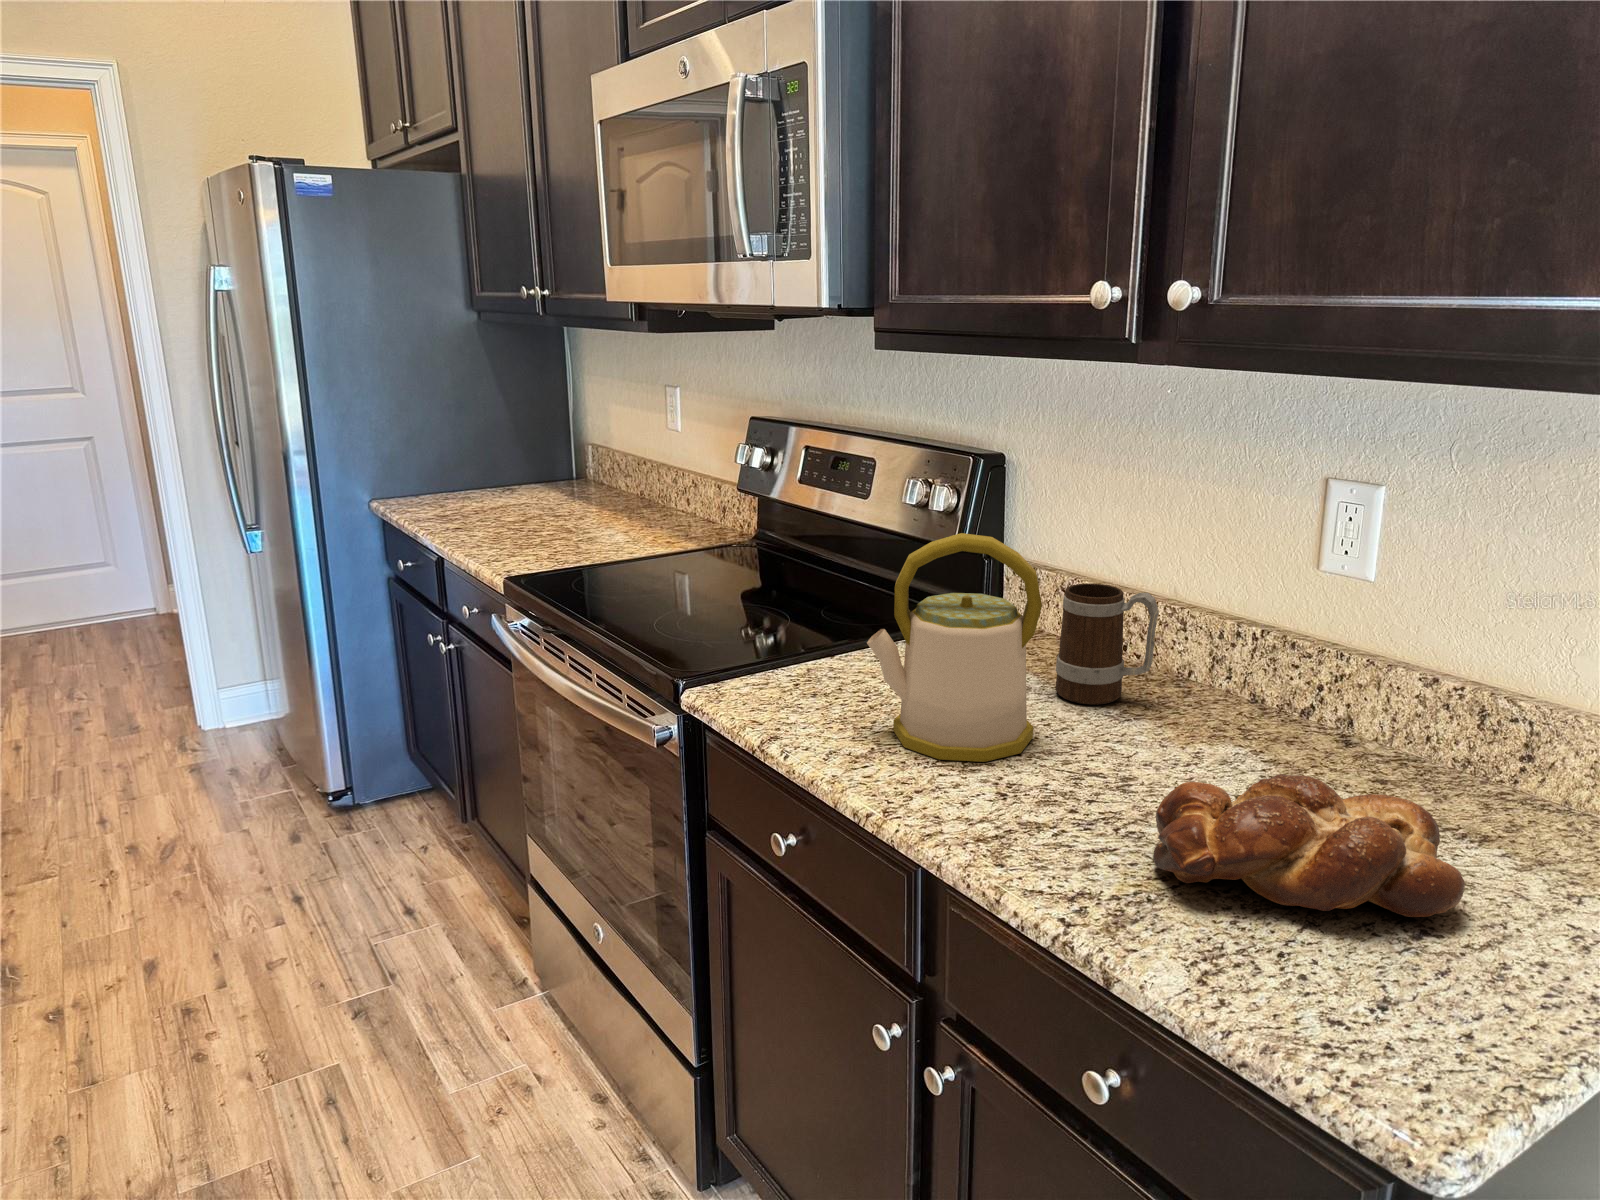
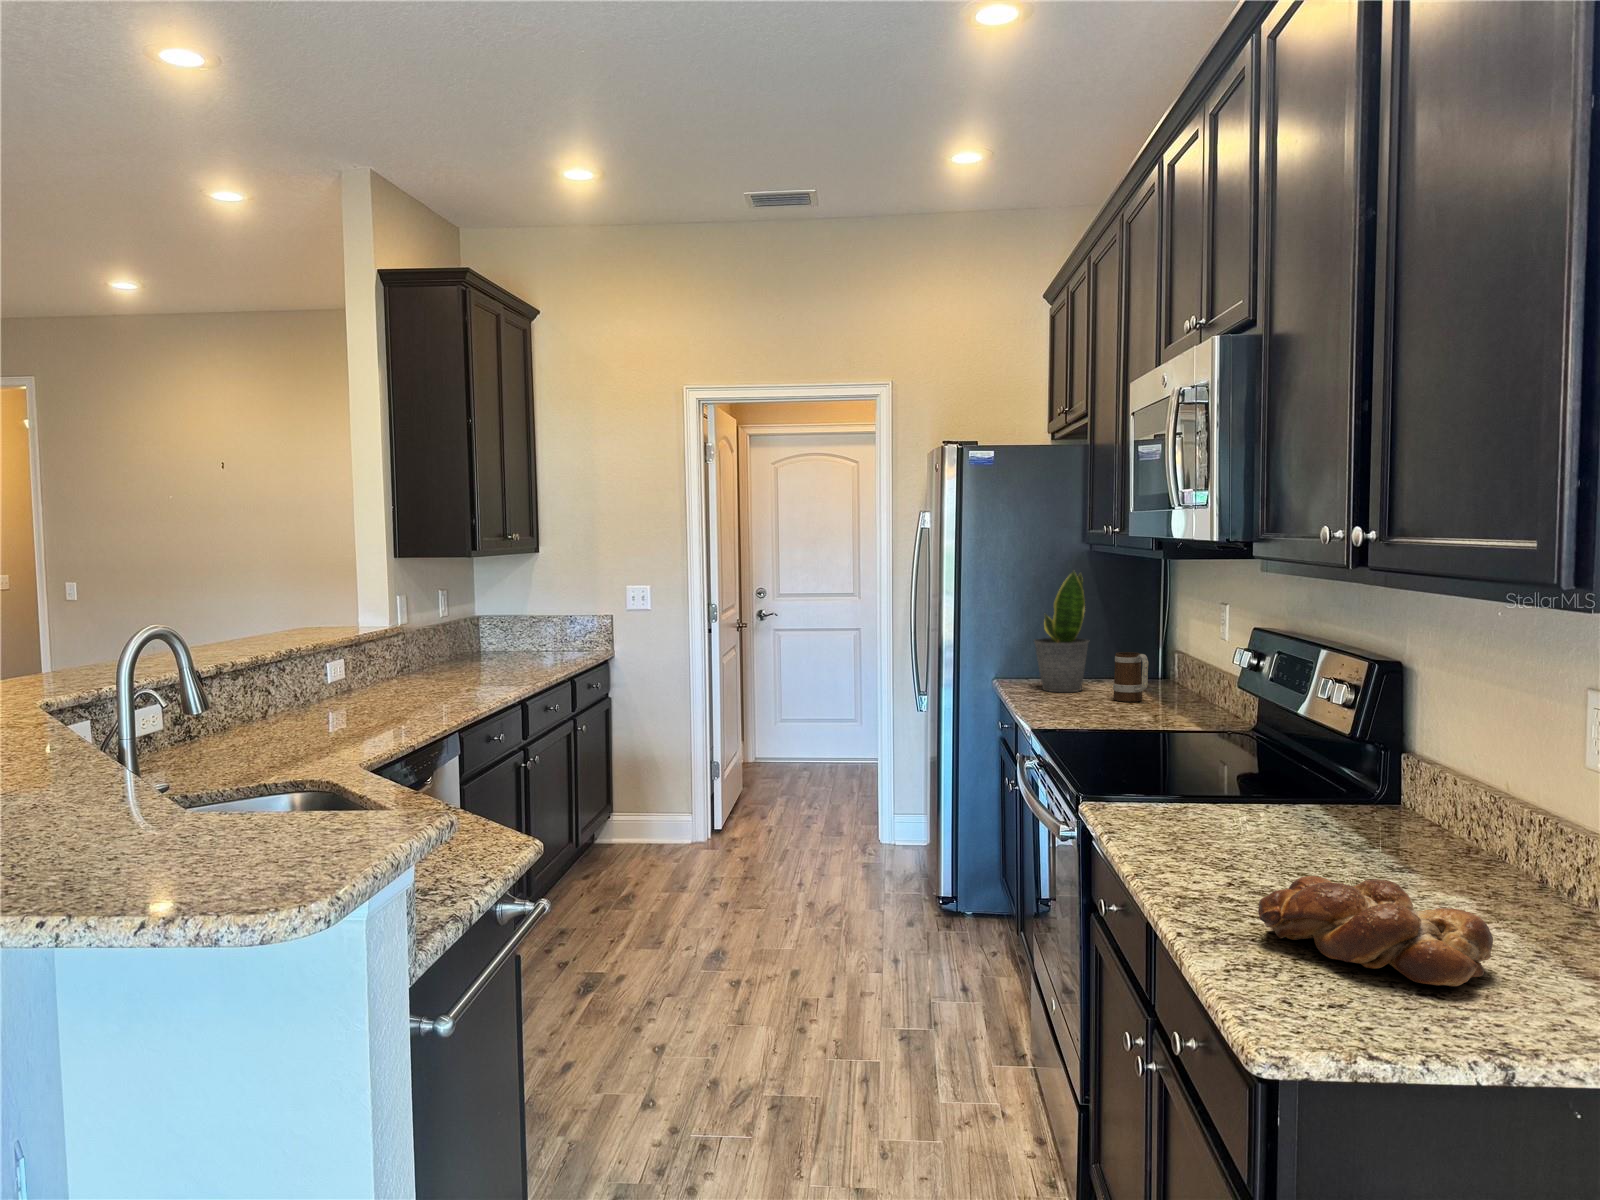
potted plant: none [431,348,505,511] -> present [1034,571,1089,692]
kettle: present [867,533,1042,762] -> none [1174,700,1300,868]
mug: present [1056,583,1159,705] -> present [1113,652,1148,702]

